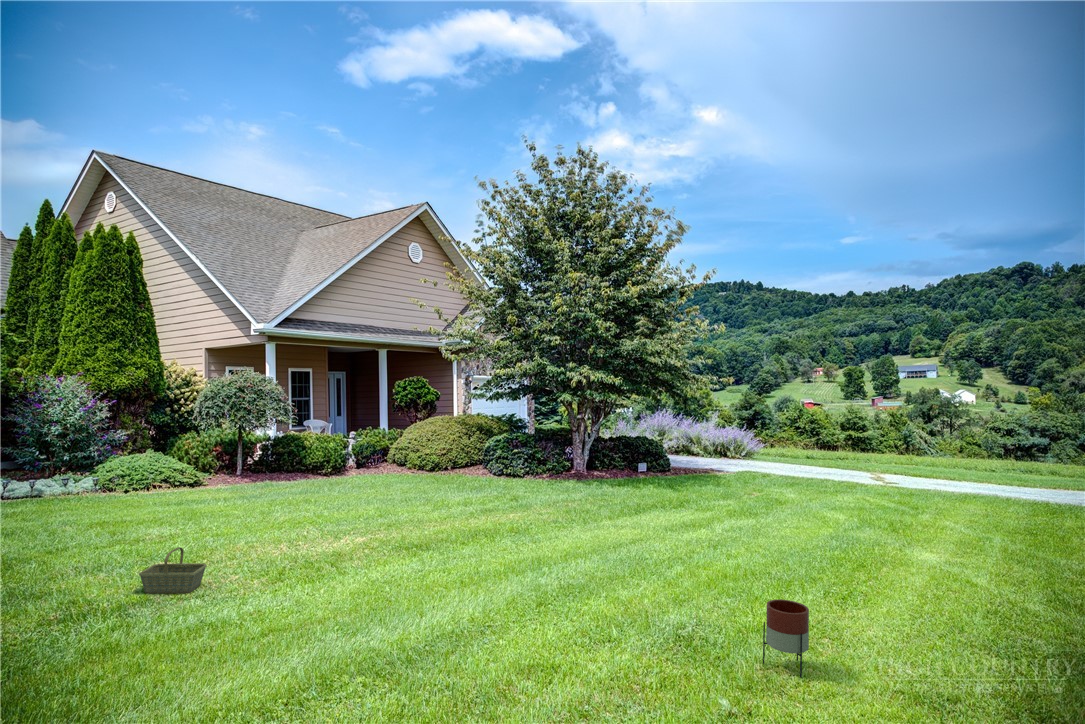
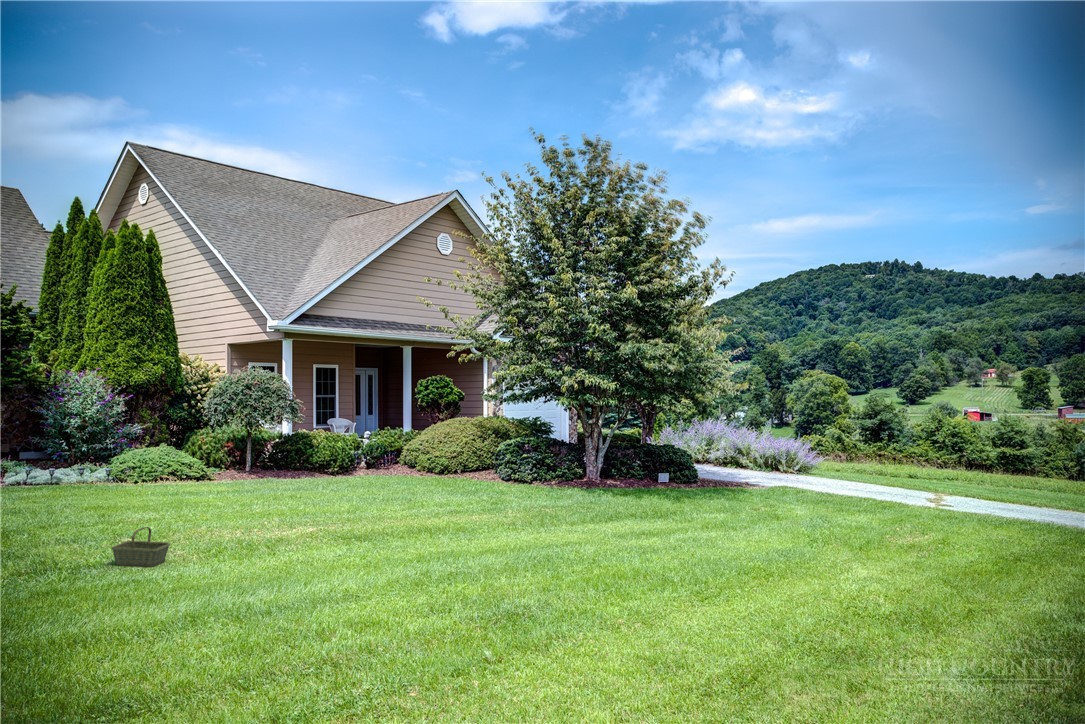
planter: present [763,599,809,677] -> none [620,590,660,660]

